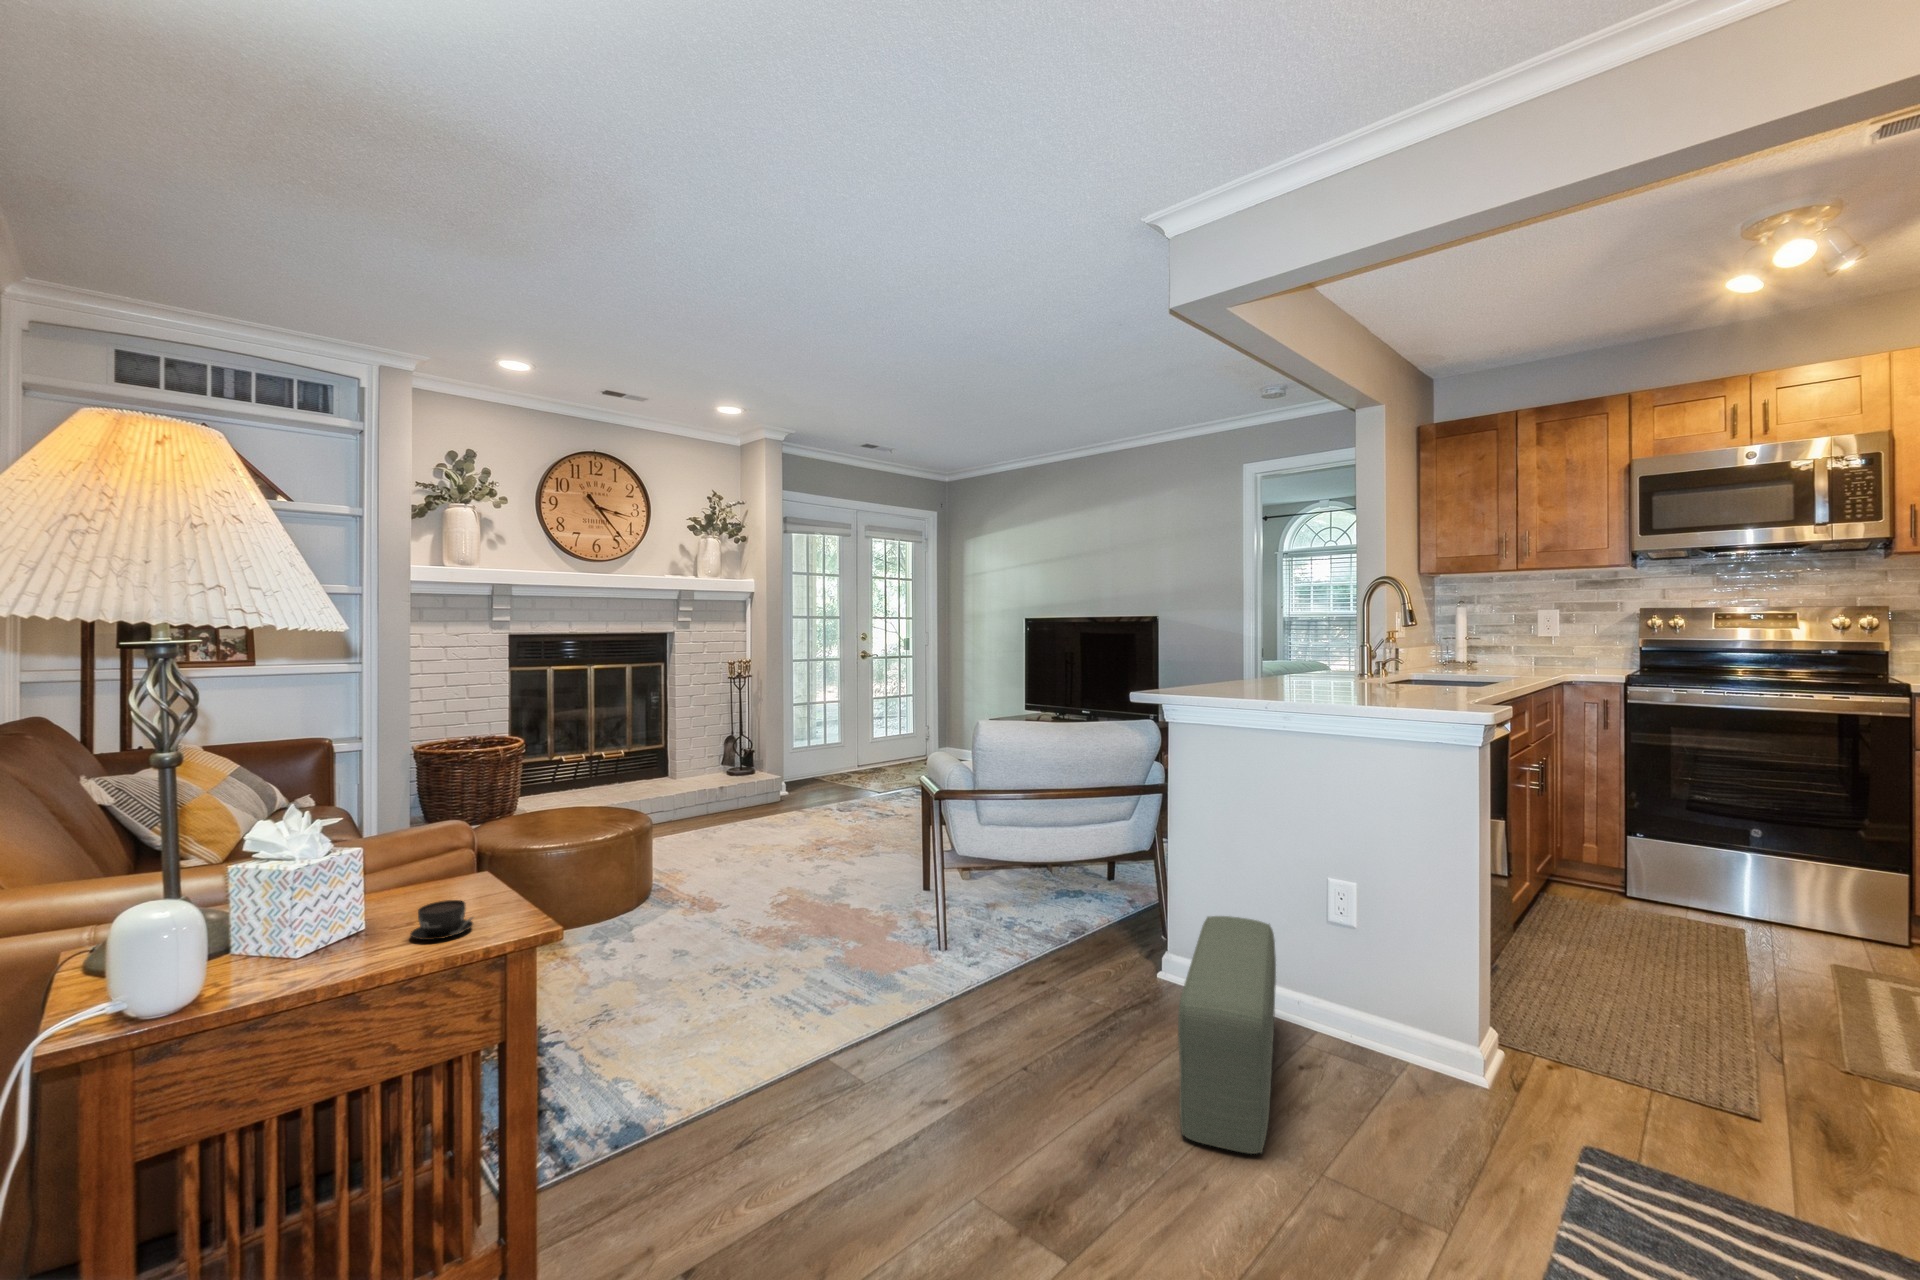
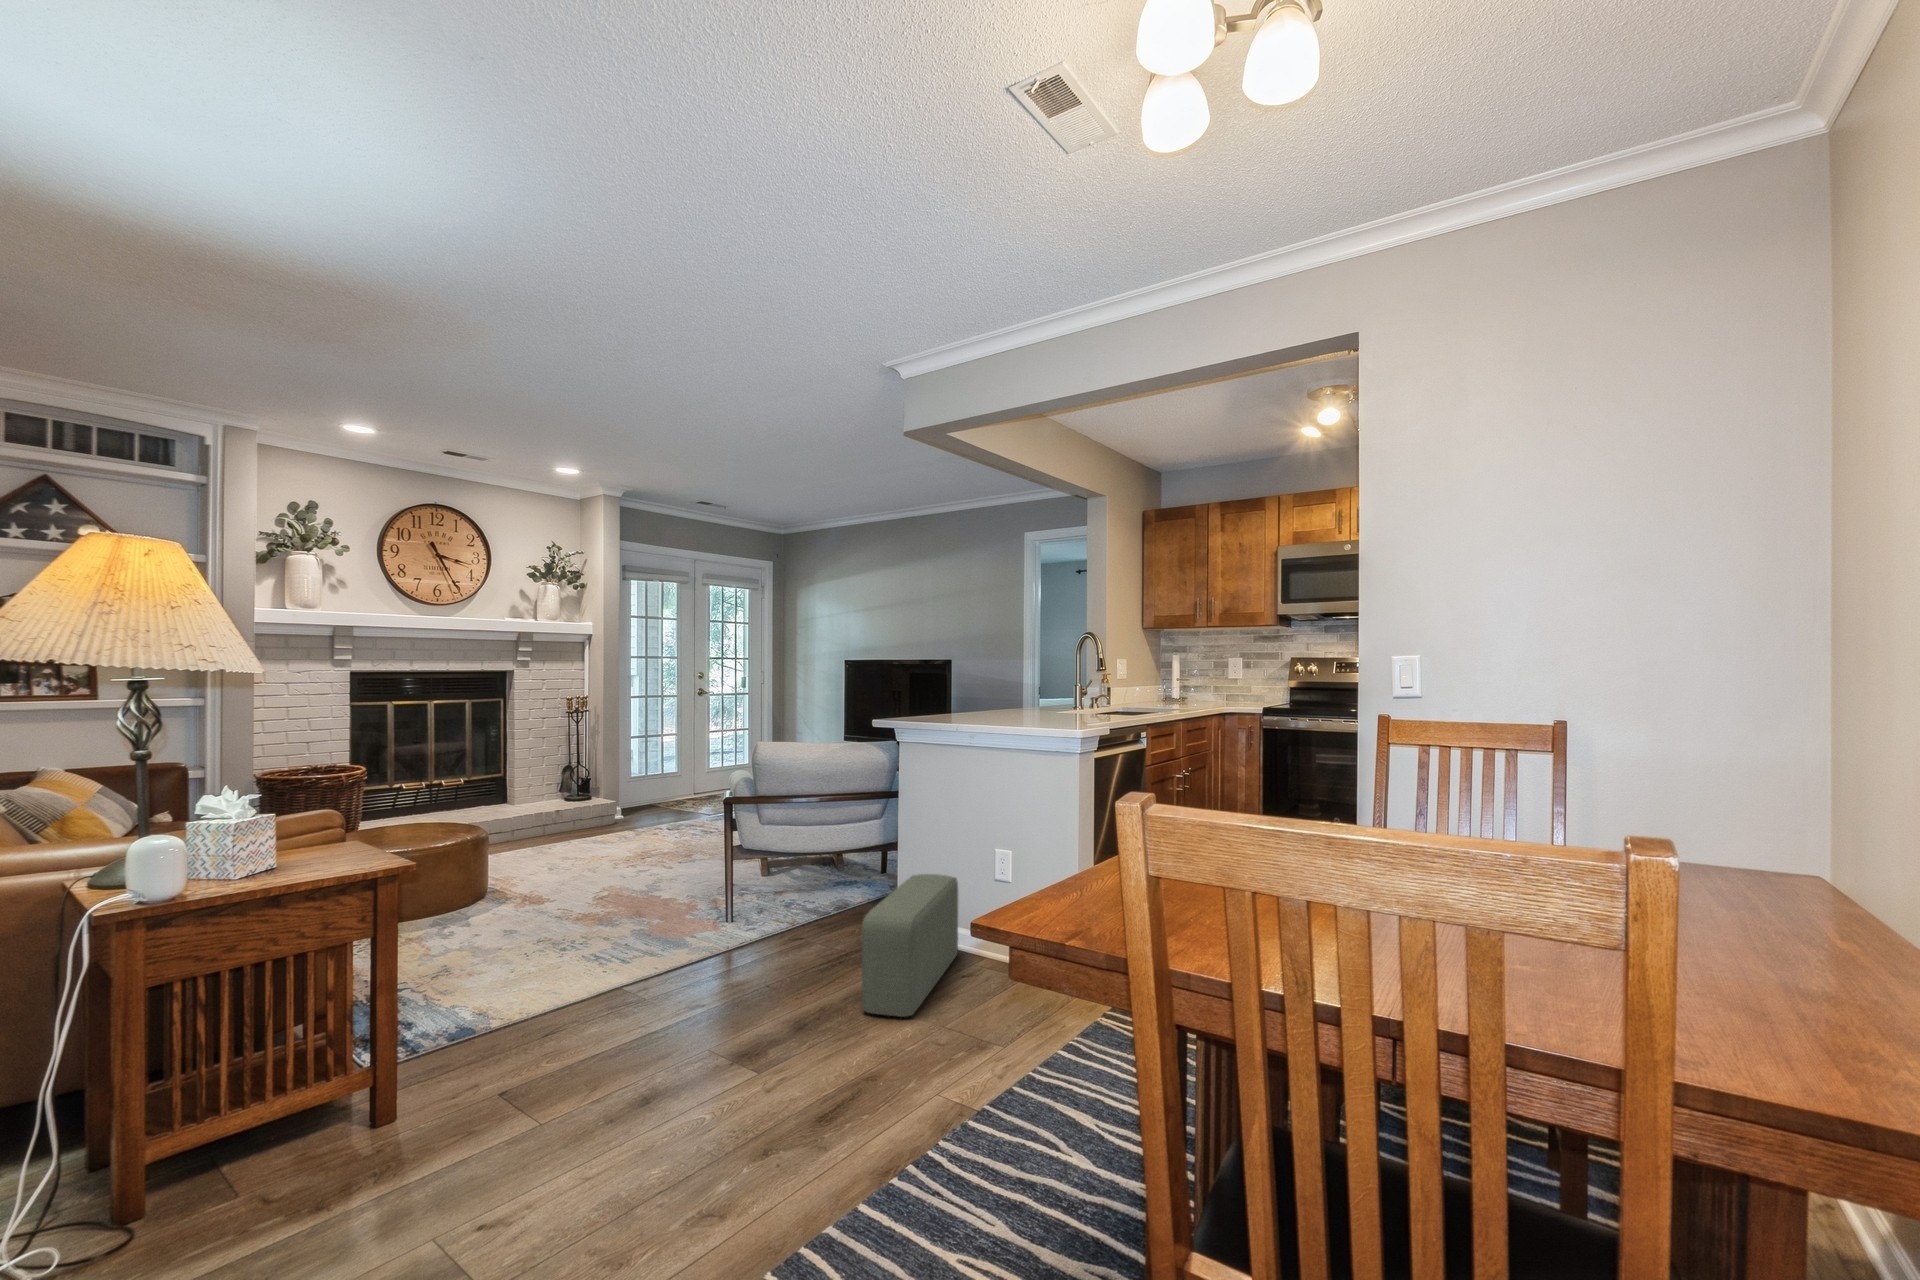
teacup: present [410,900,473,940] -> none [311,846,354,869]

